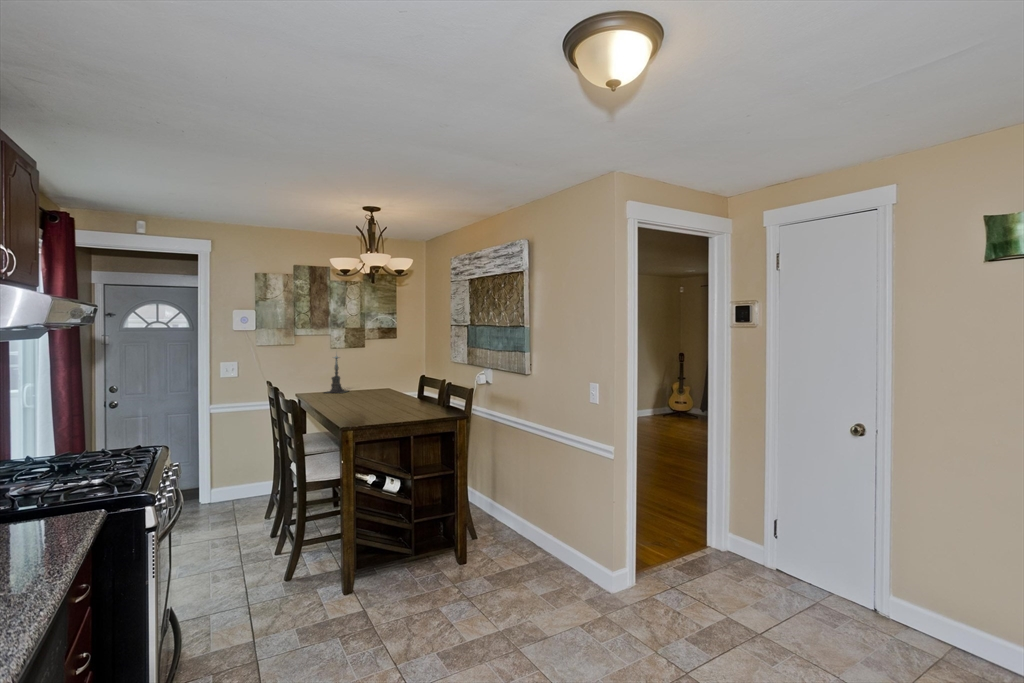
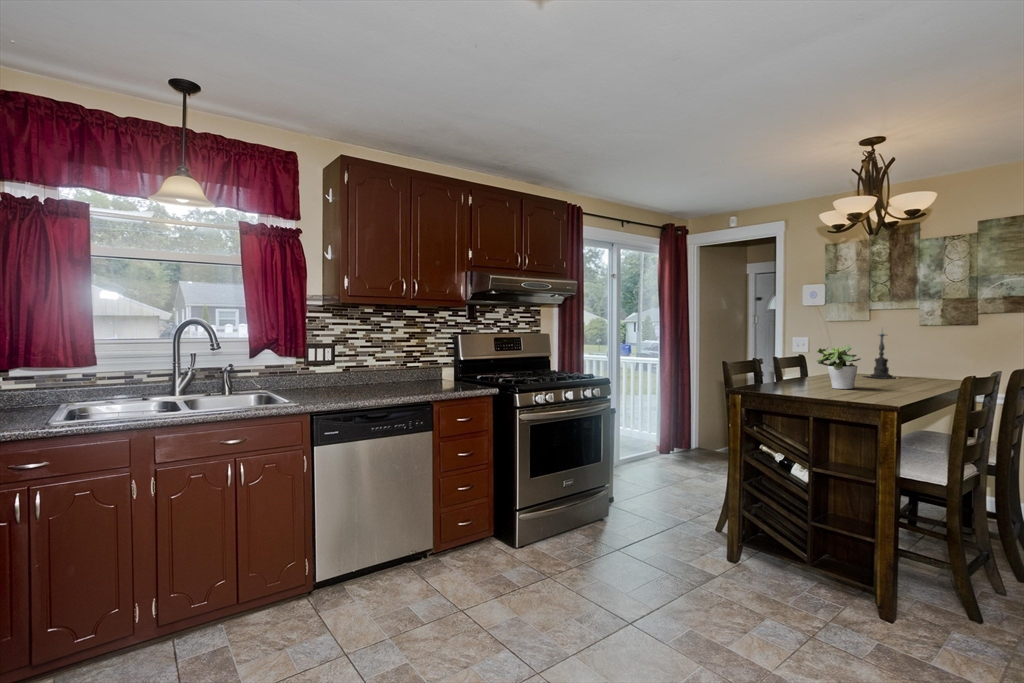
potted plant: none [364,370,400,406] -> present [817,345,861,389]

